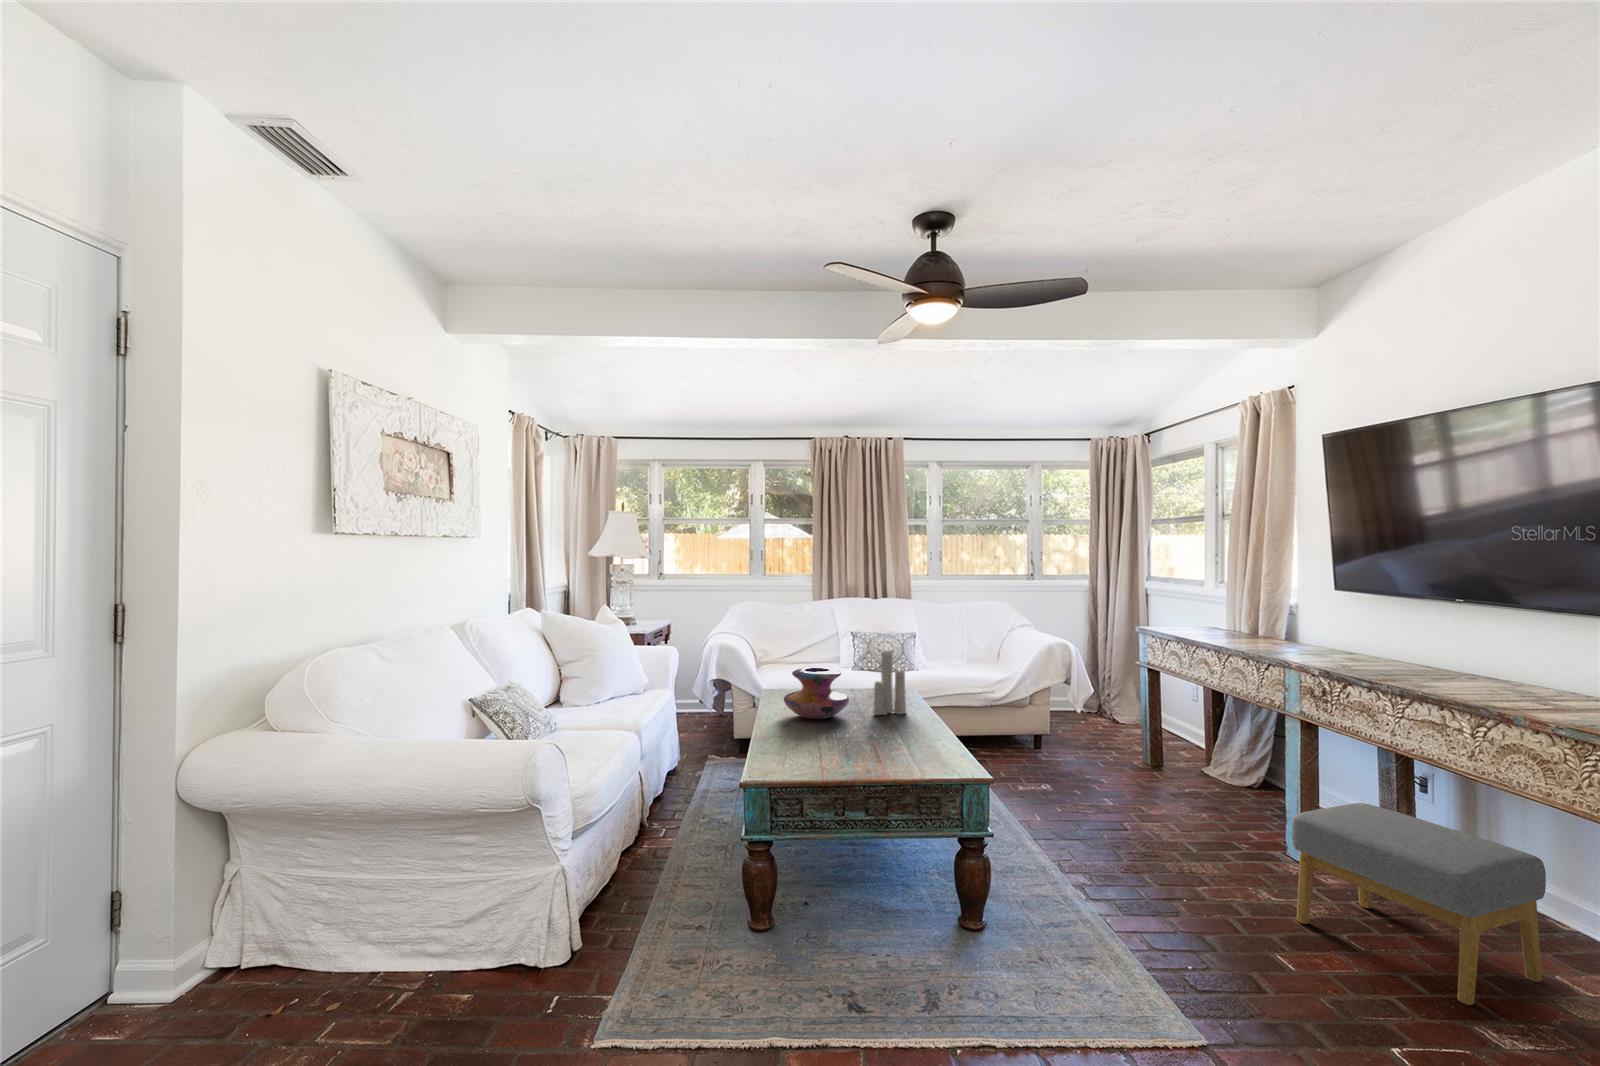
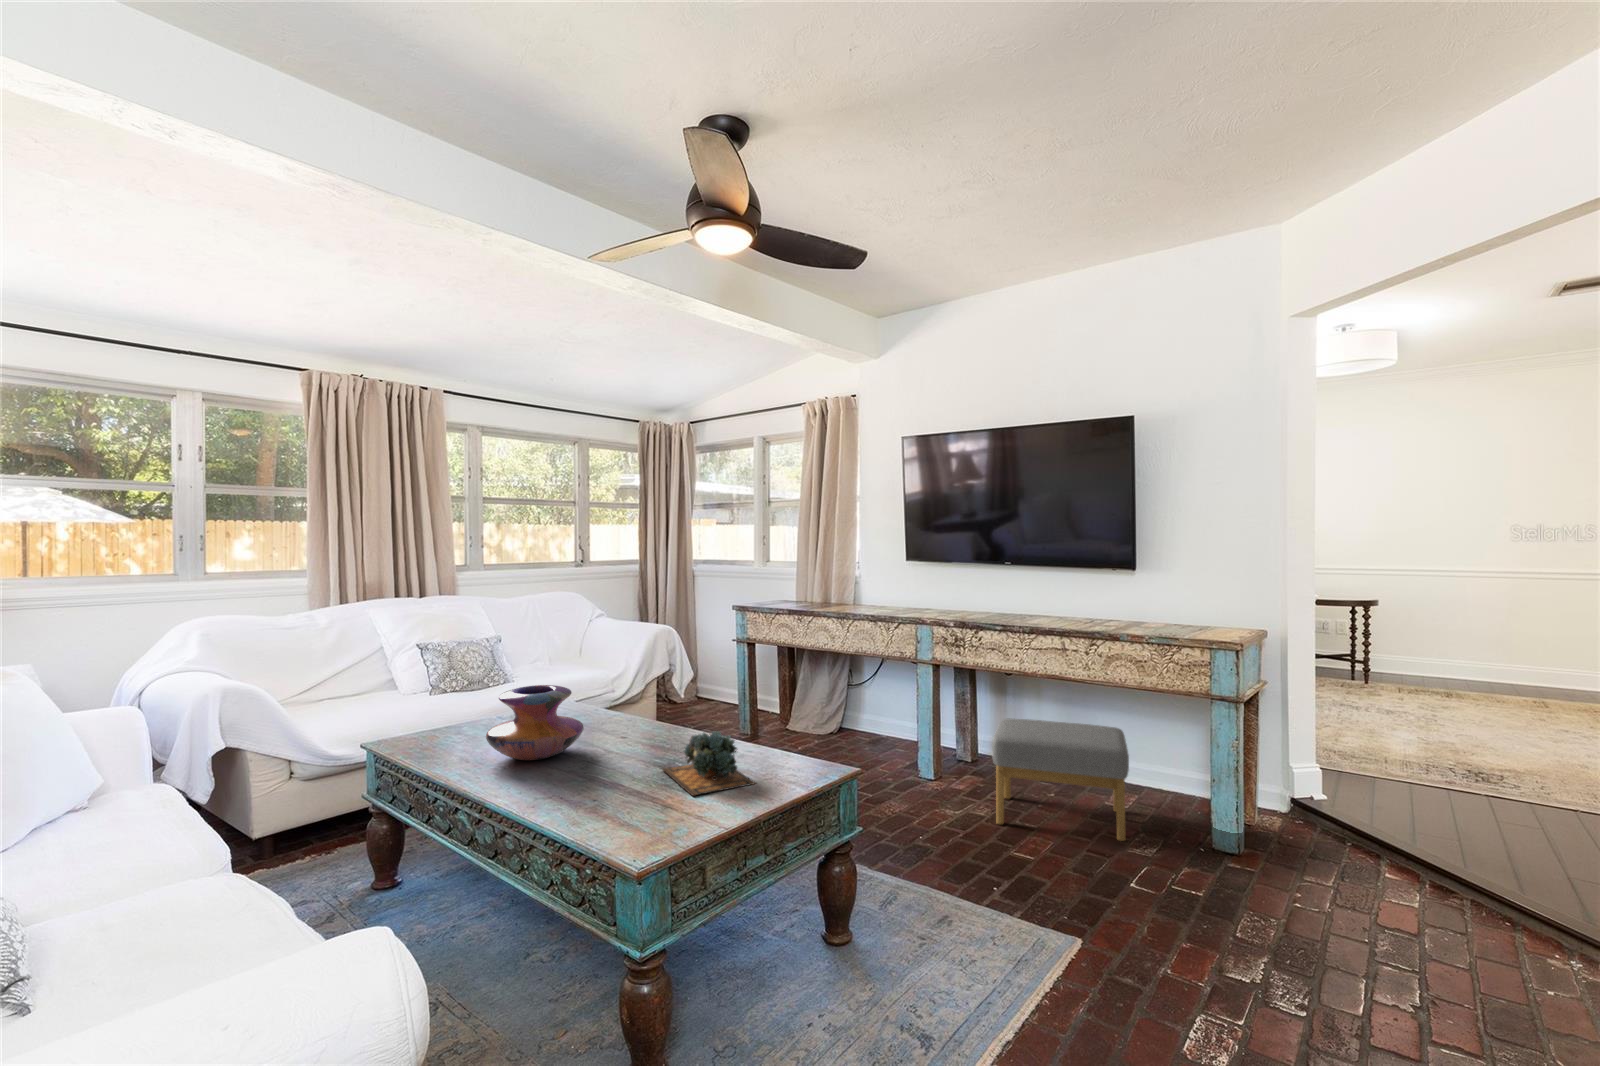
candle: present [873,650,906,715] -> none [600,636,635,735]
succulent plant: none [840,717,906,764] -> present [662,731,756,796]

